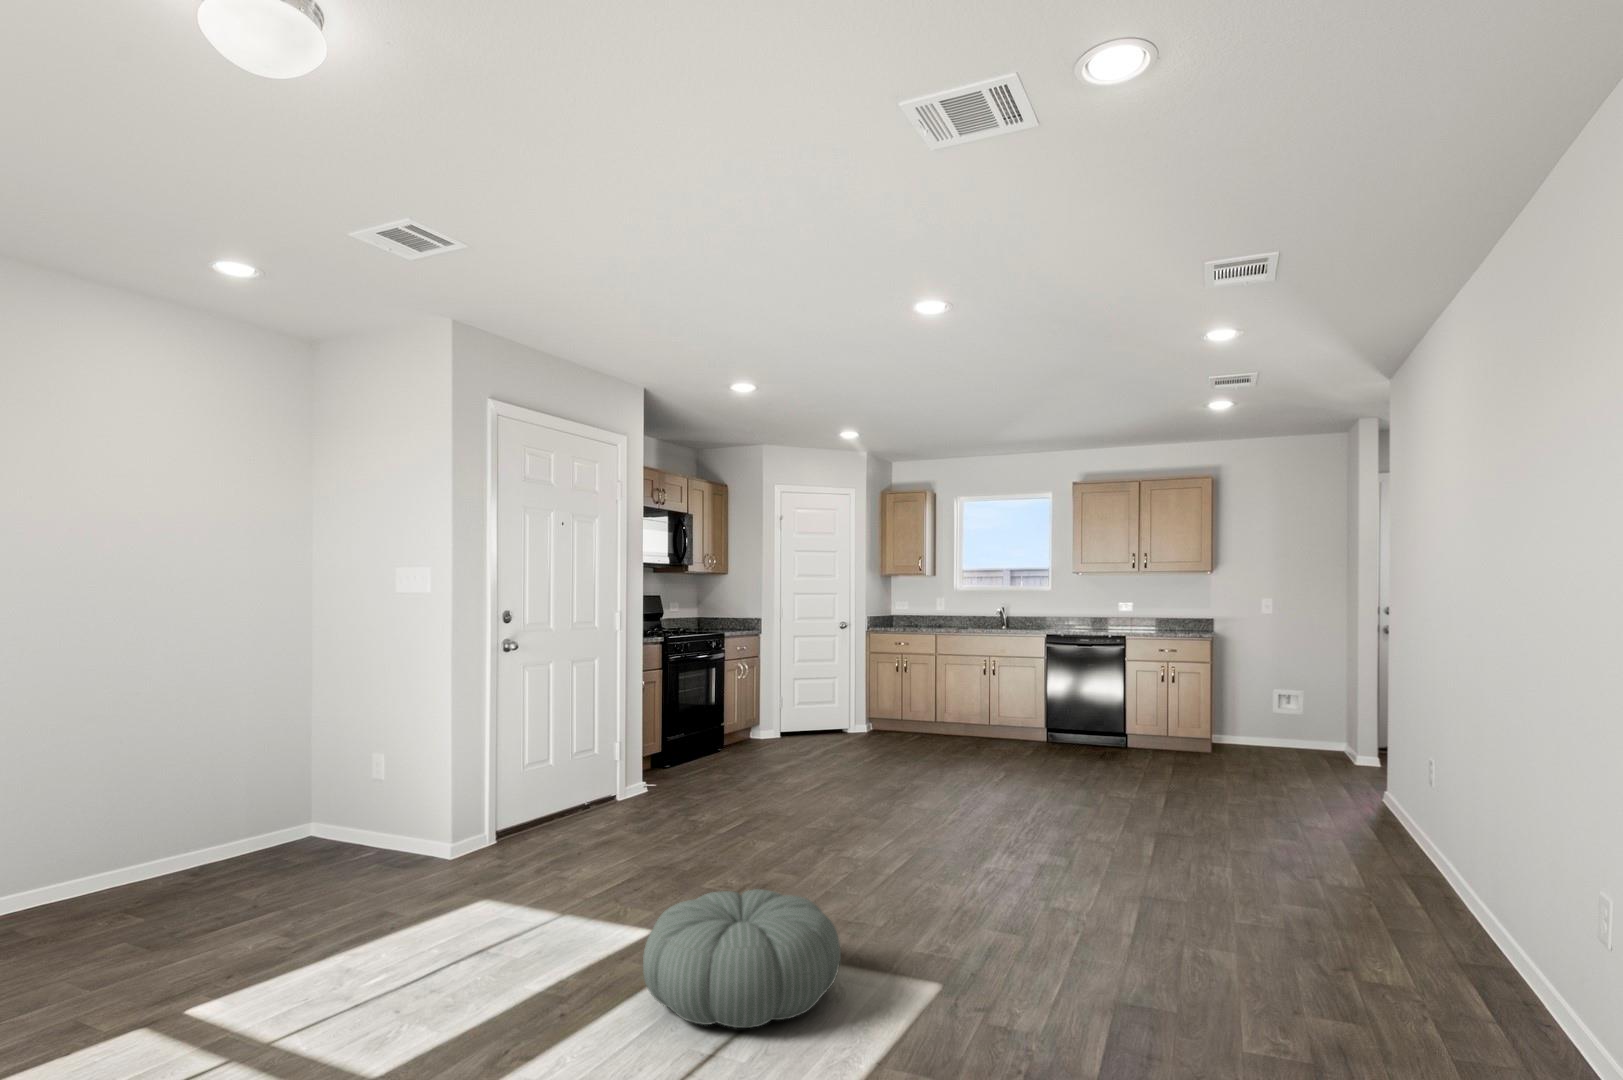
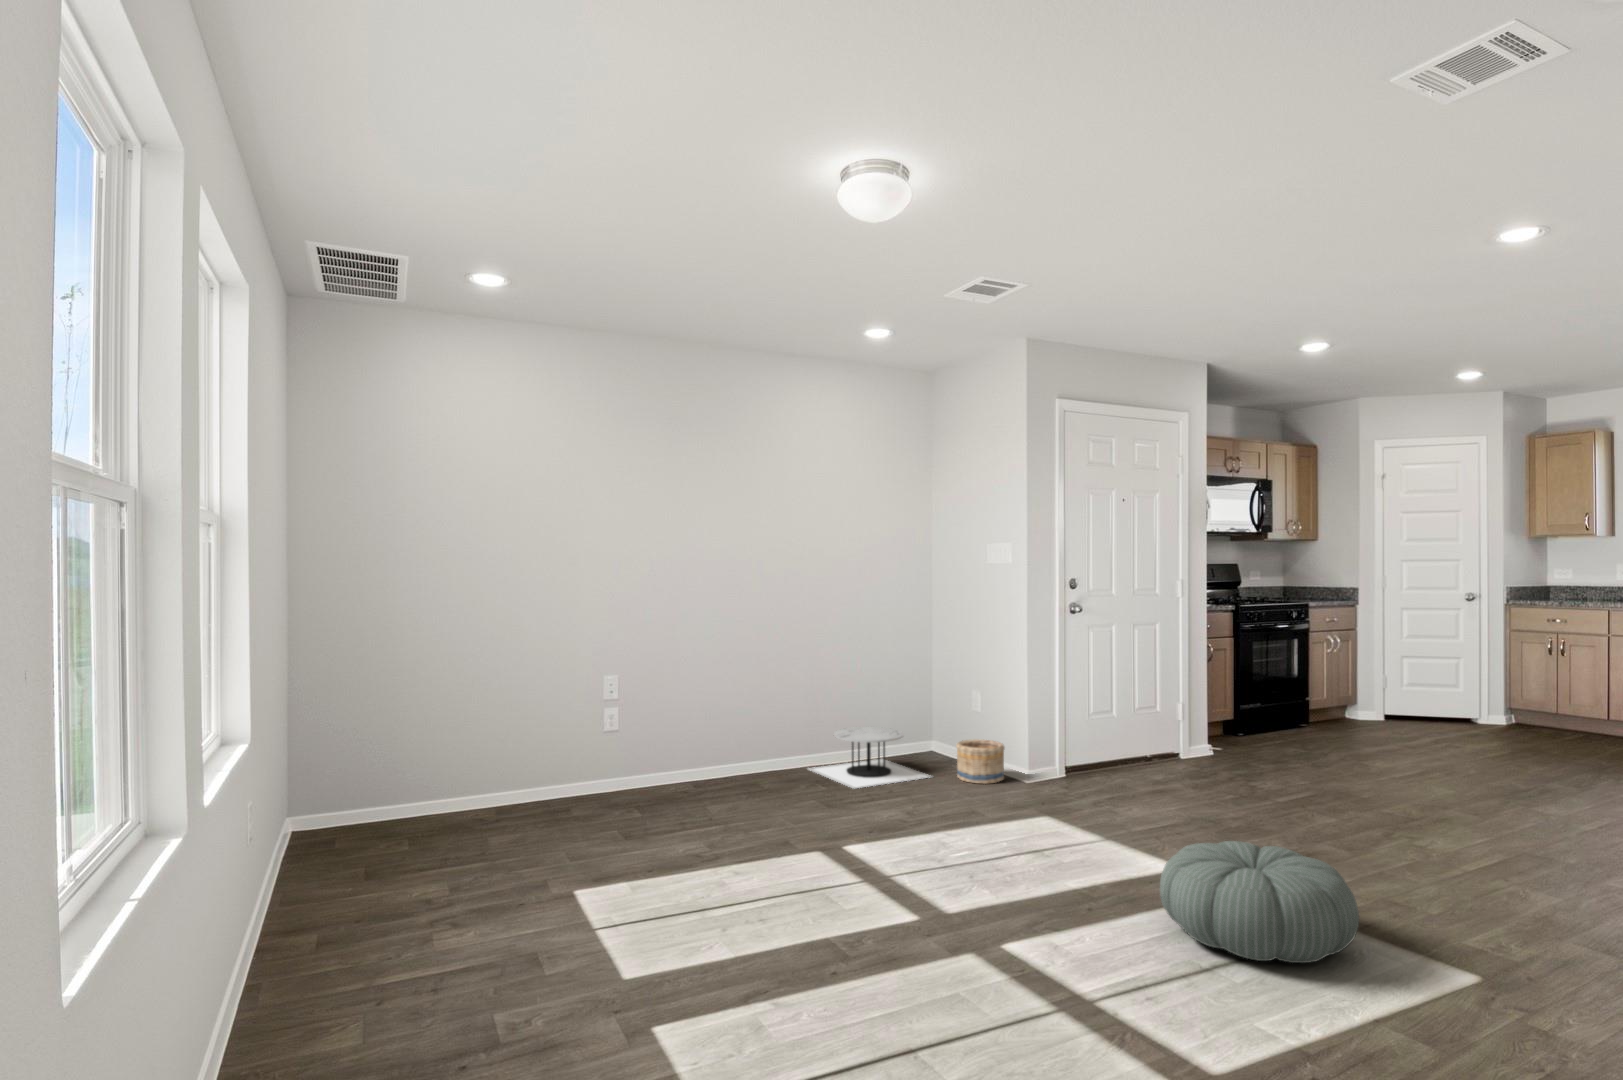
basket: none [357,813,423,872] -> present [956,739,1004,784]
side table: none [113,817,323,912] -> present [809,727,930,788]

